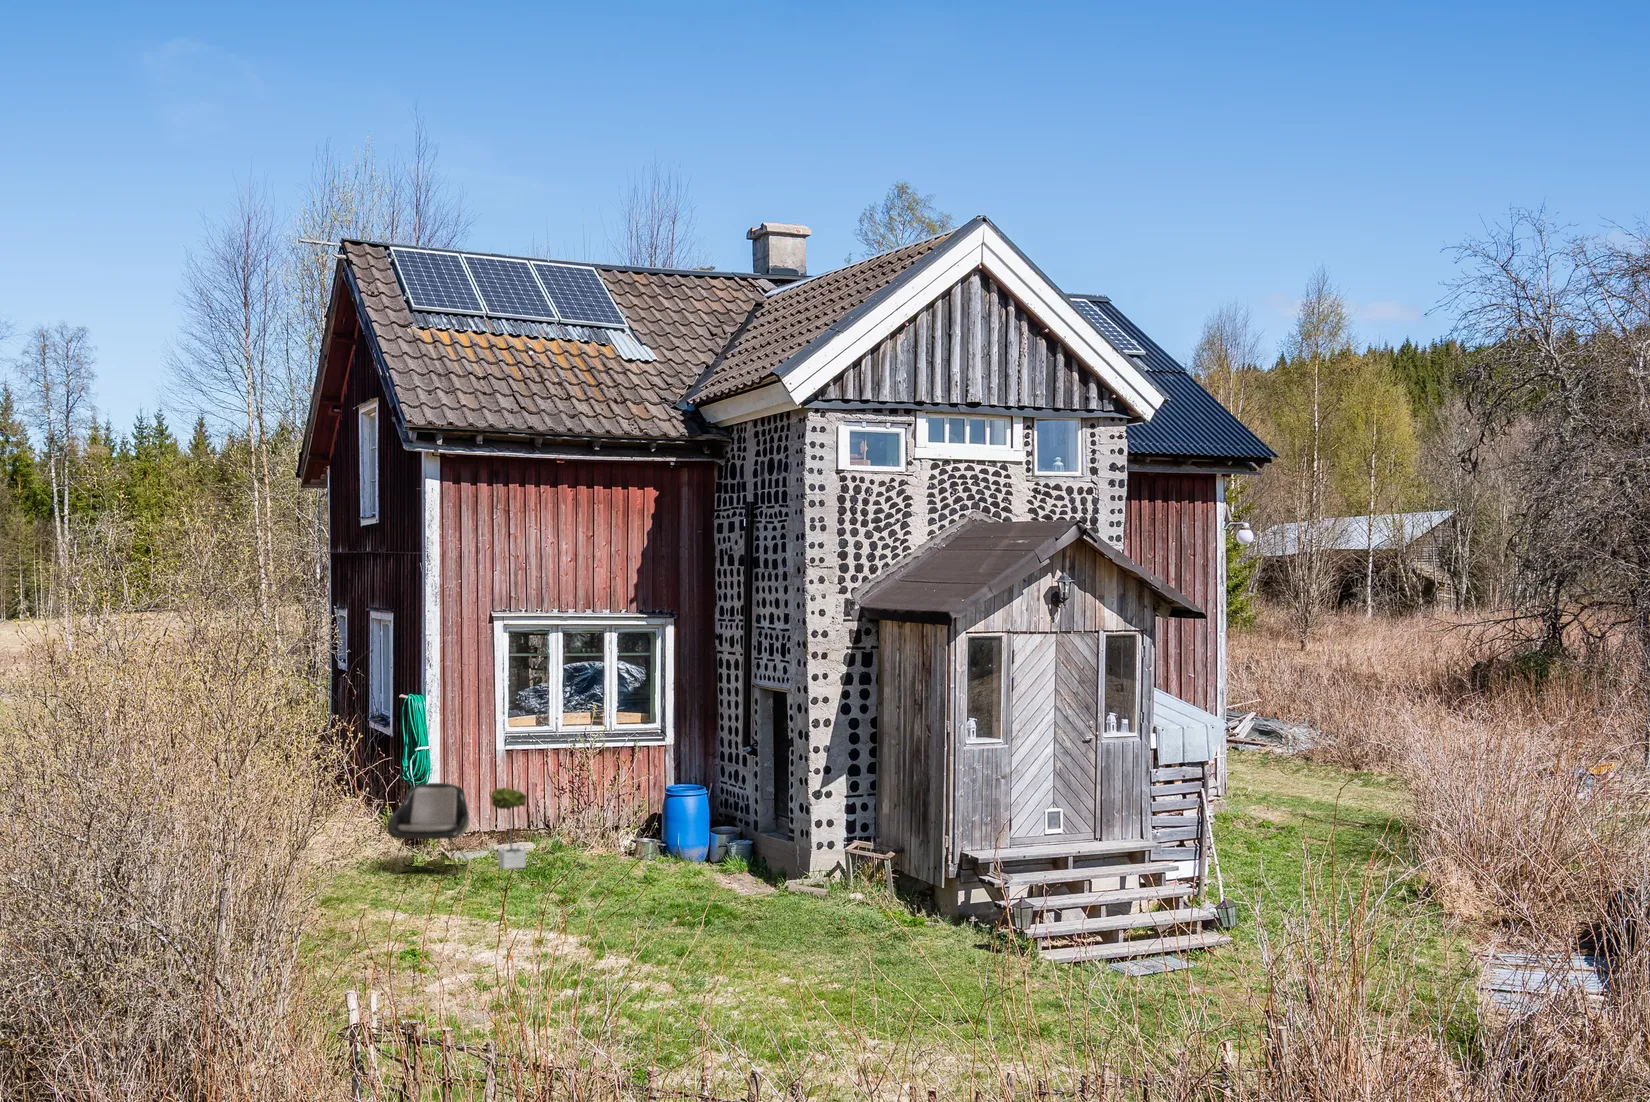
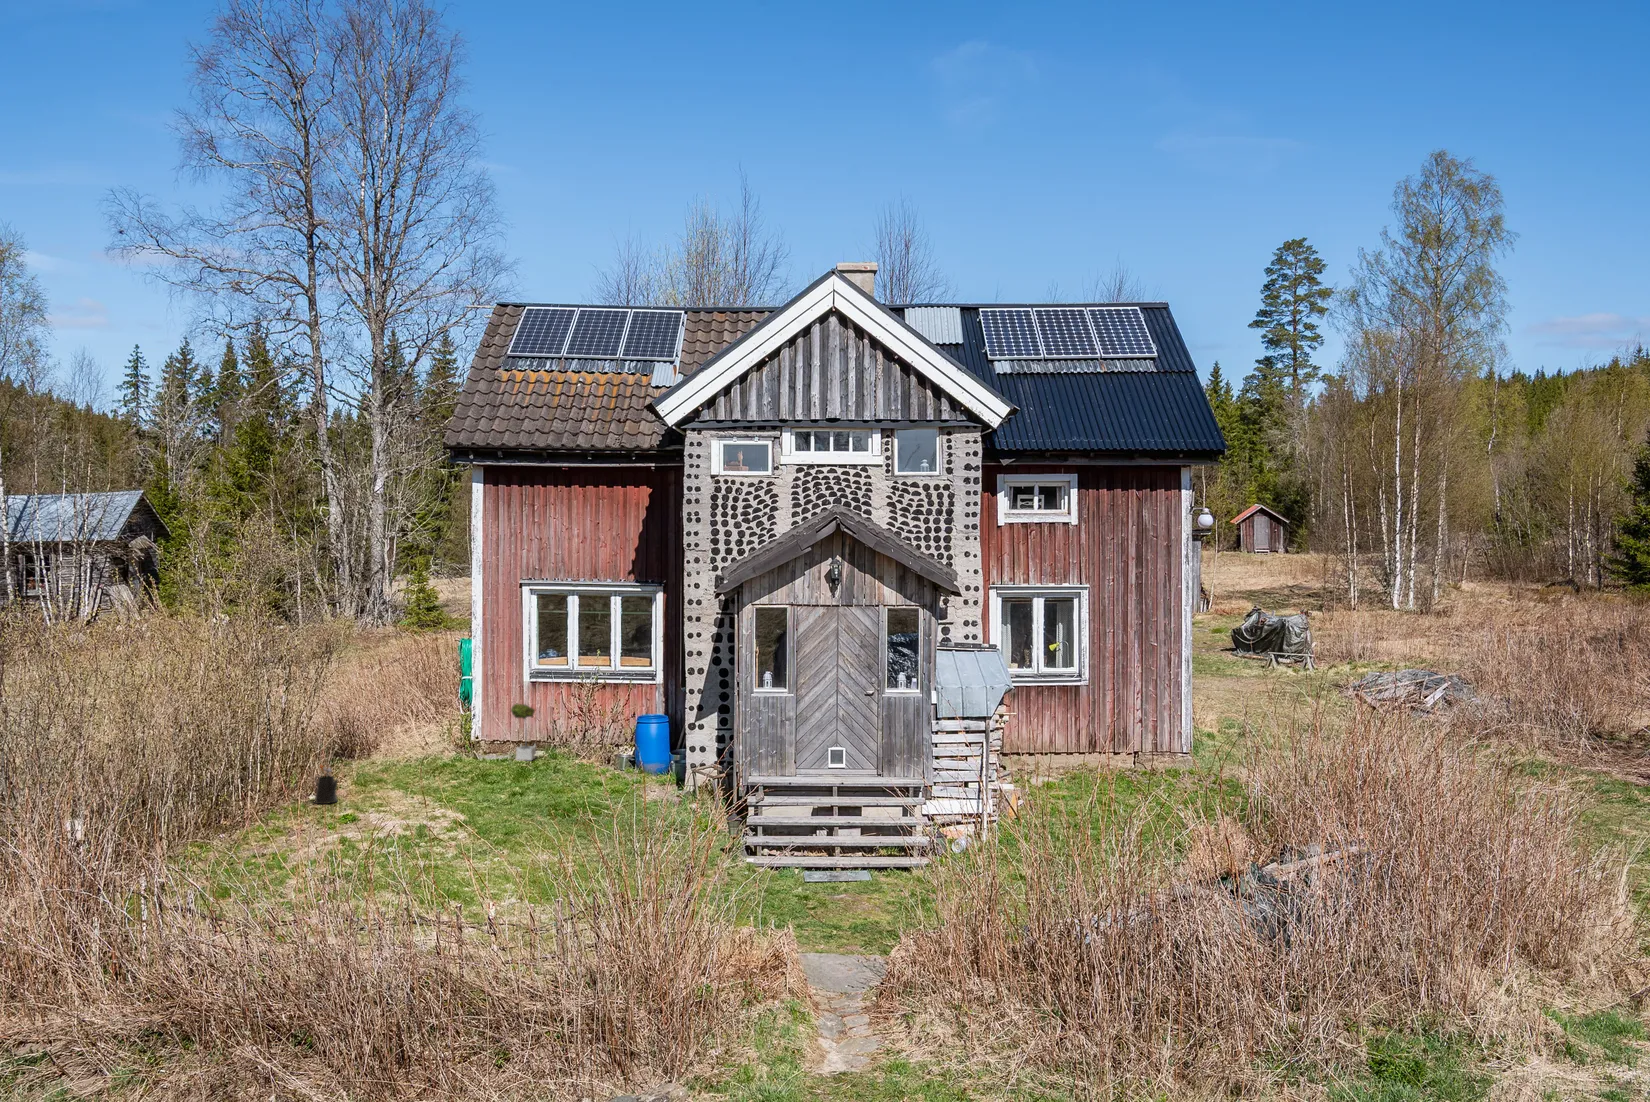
lounge chair: present [387,783,469,876] -> none [428,698,494,763]
watering can: none [417,875,464,932] -> present [315,765,337,804]

